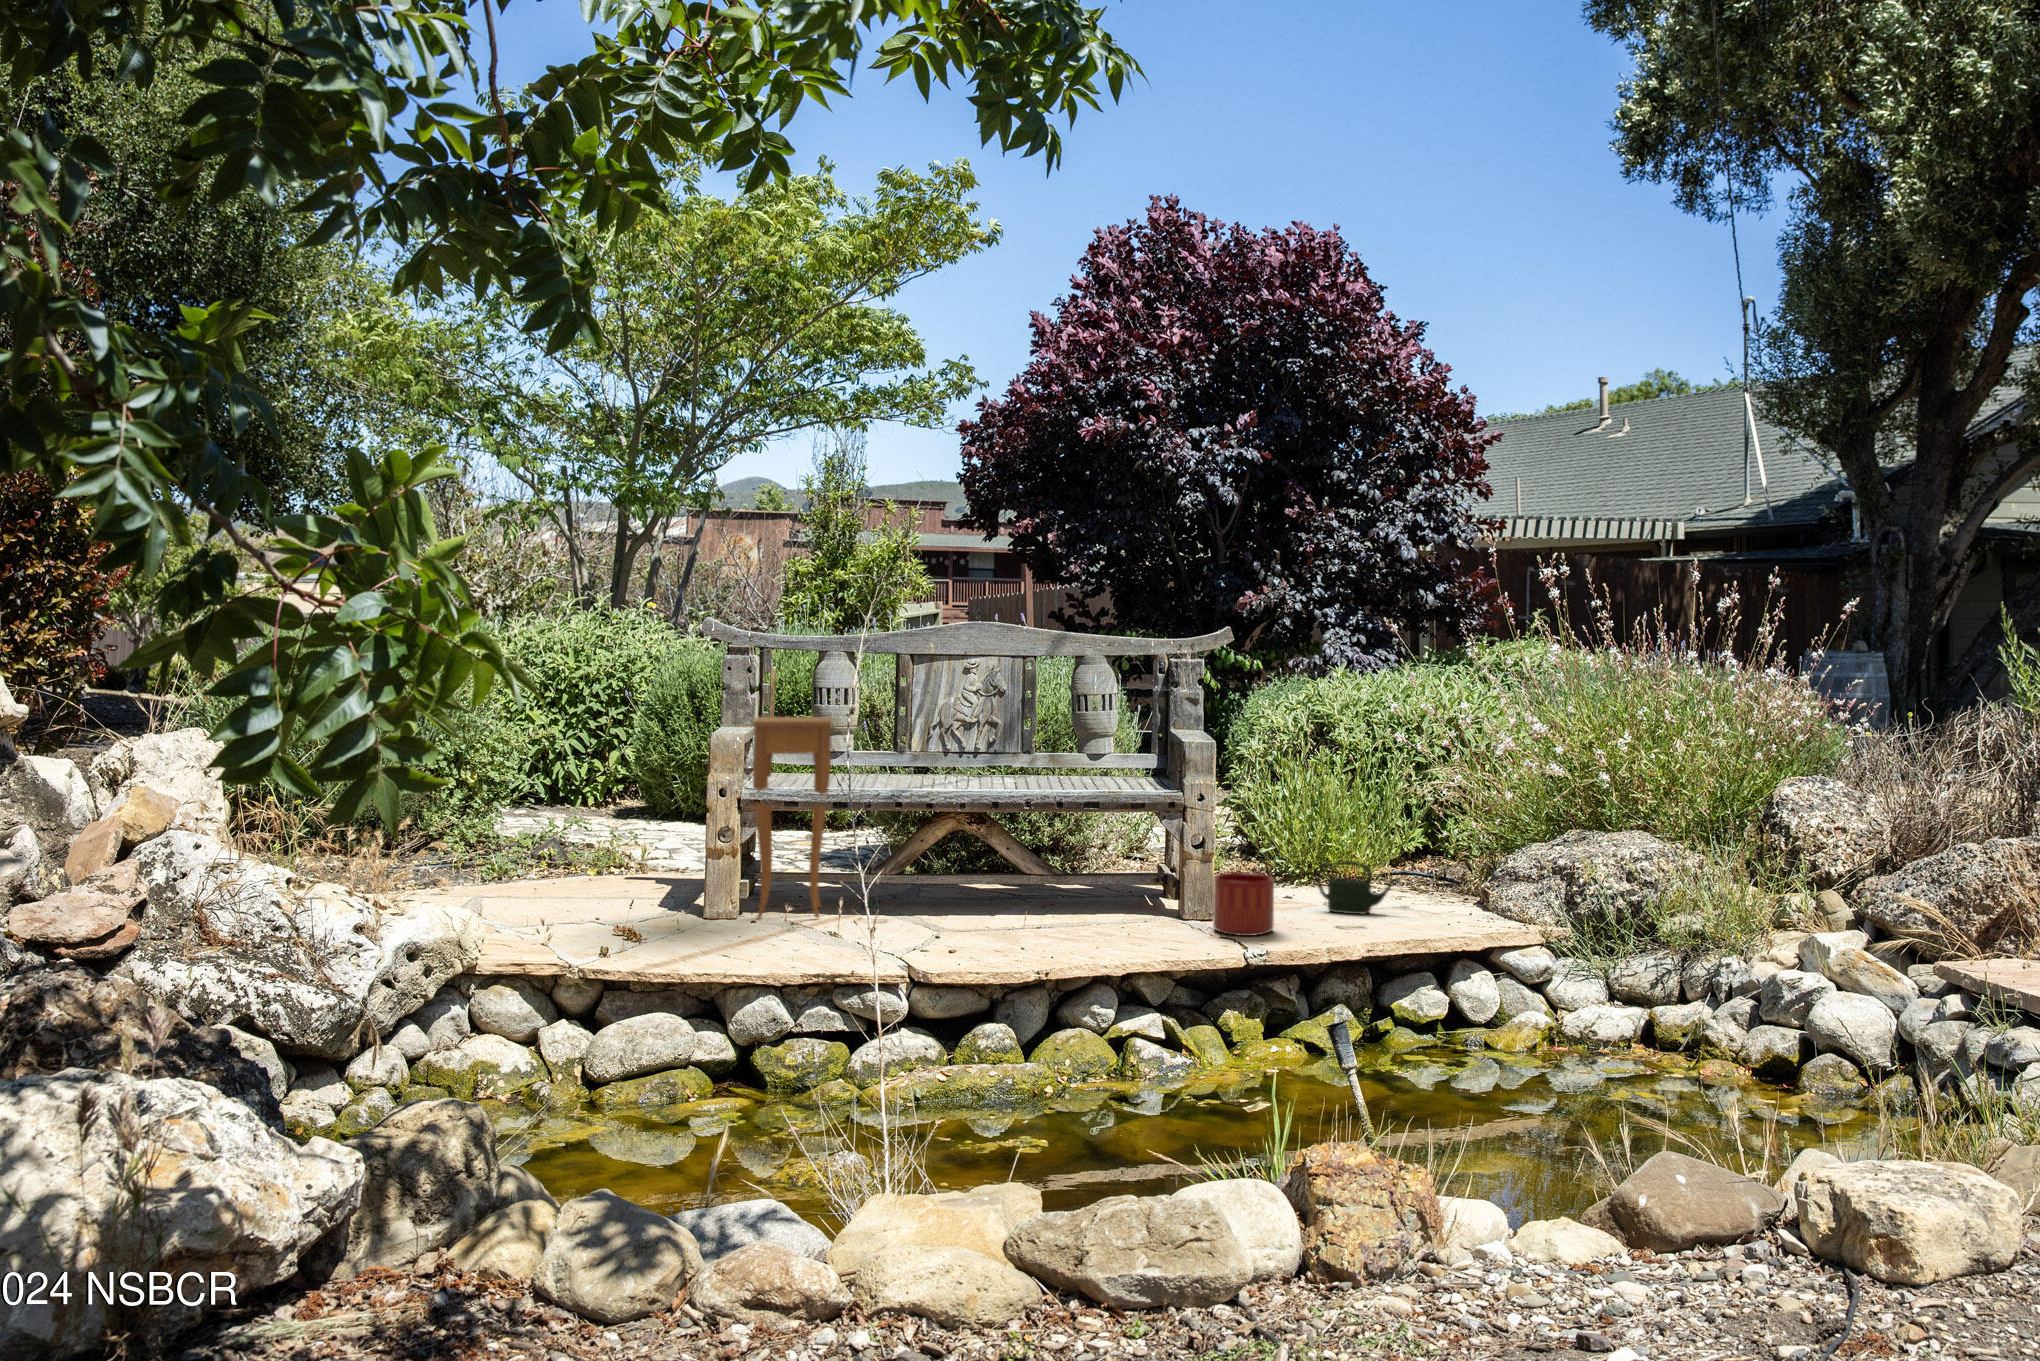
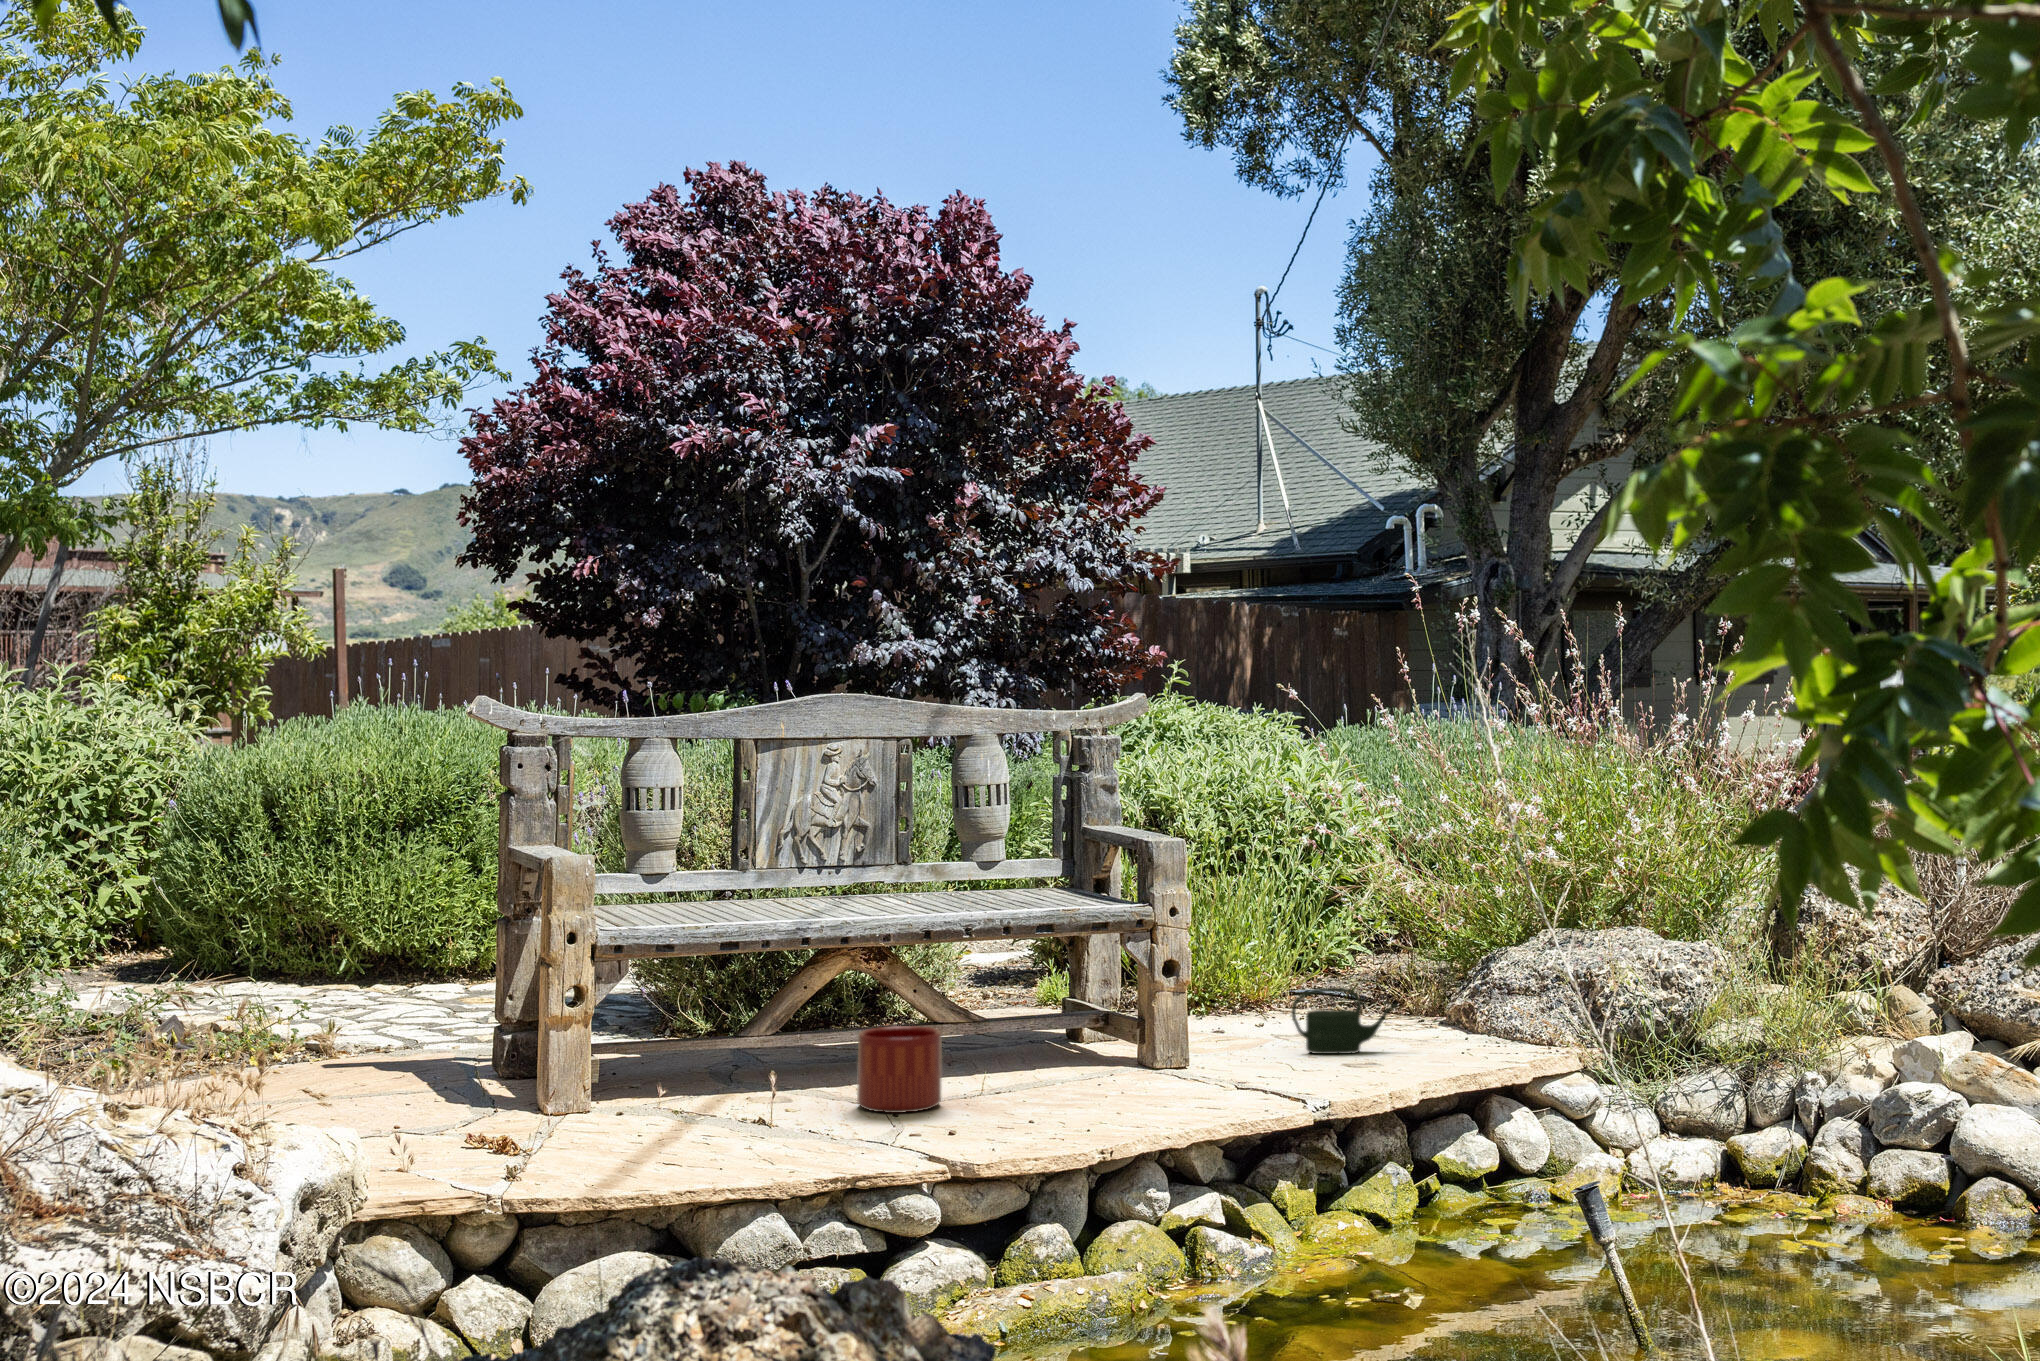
side table: present [753,717,833,919] -> none [590,824,730,1119]
planter: present [1213,872,1274,936] -> present [857,1026,942,1113]

